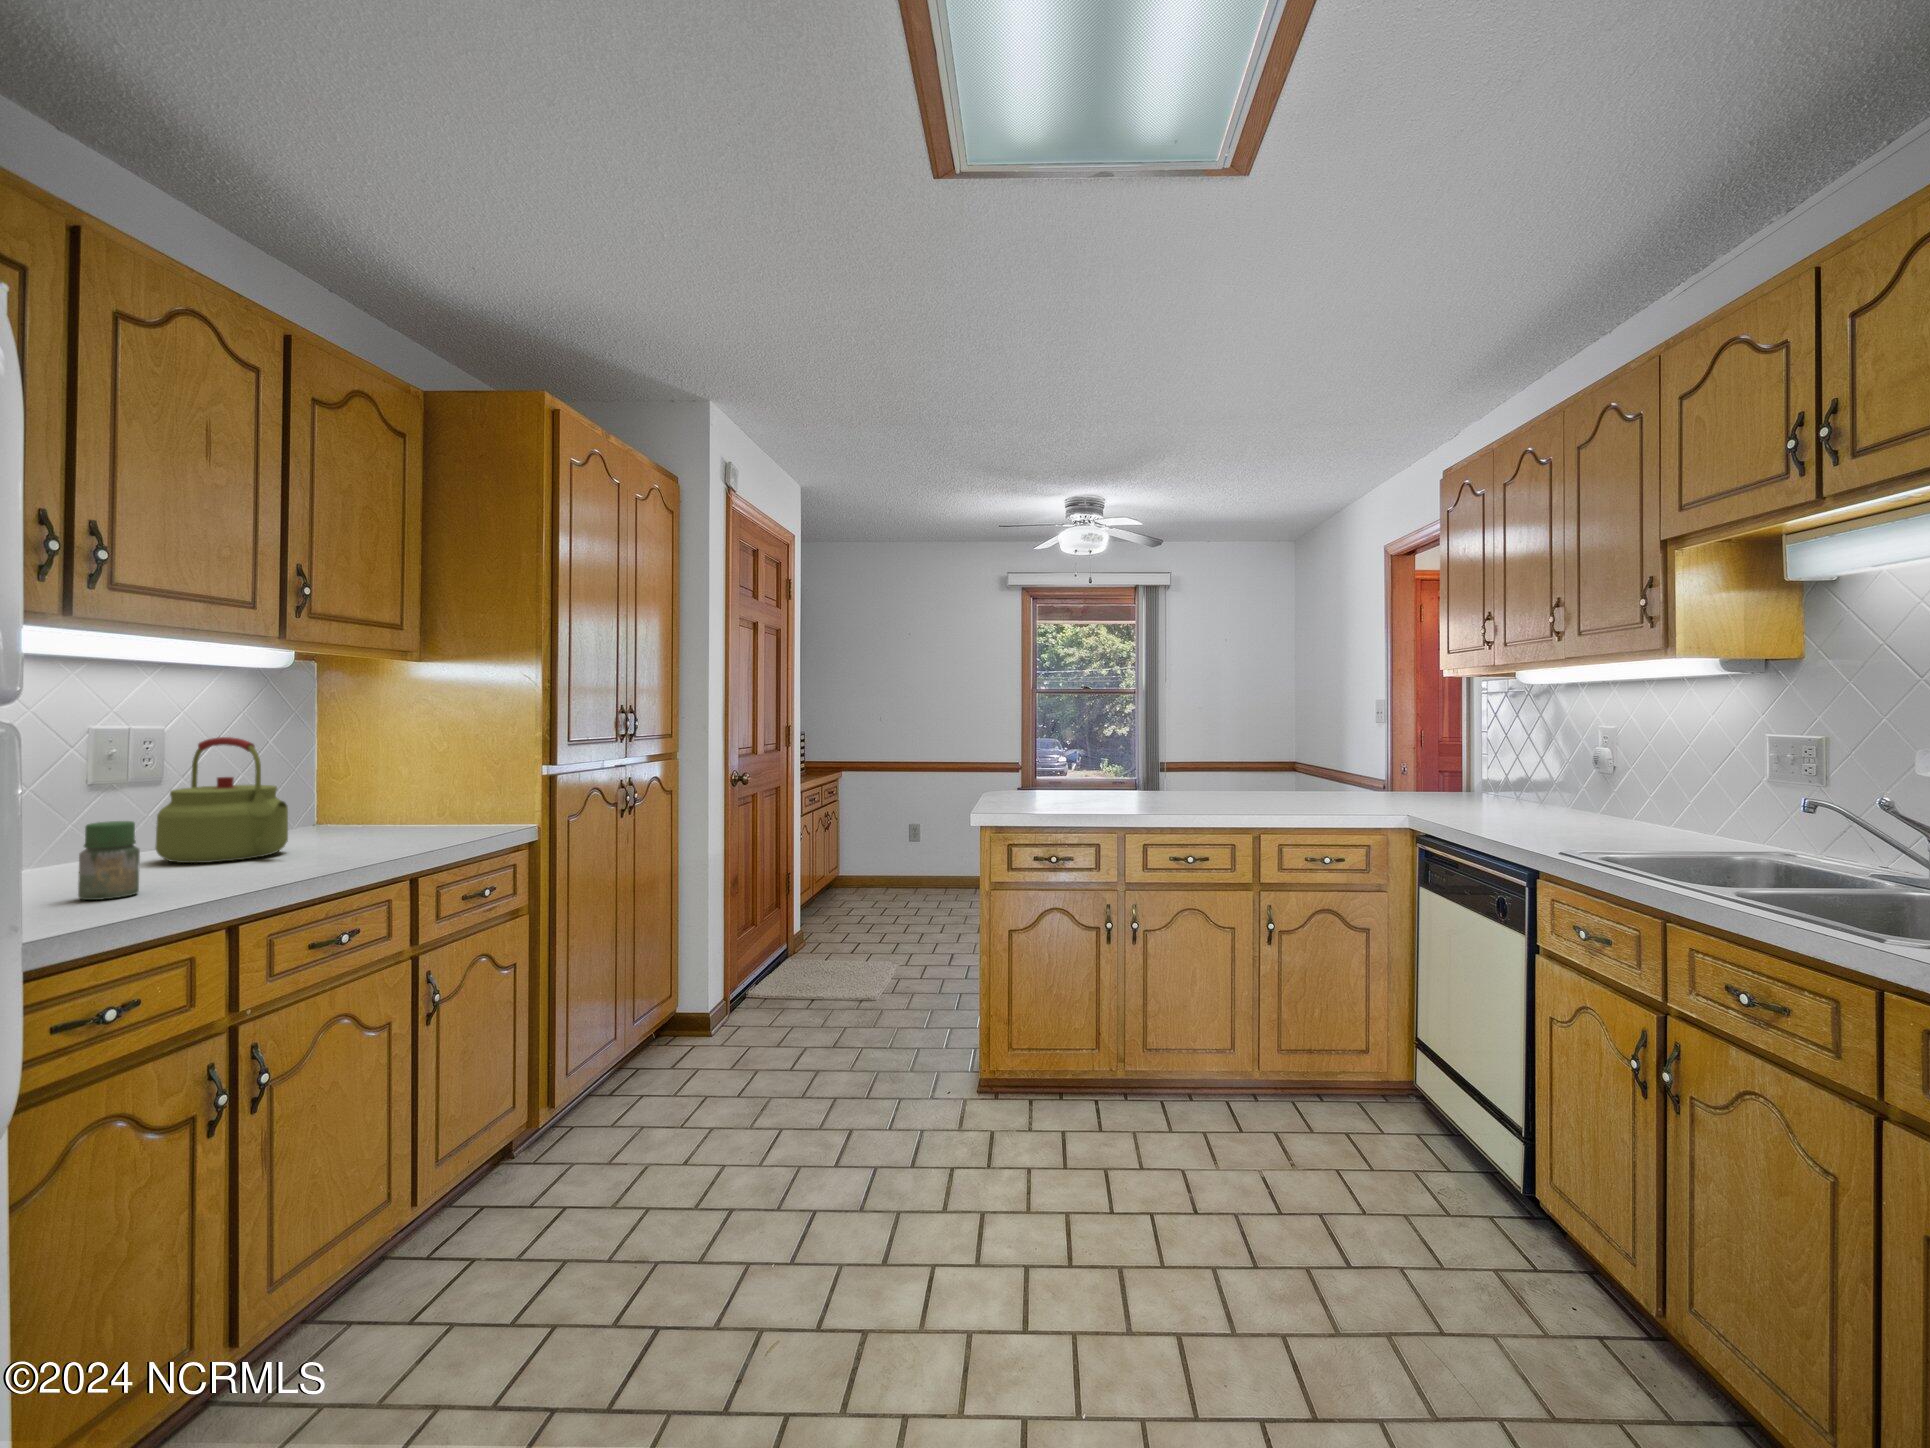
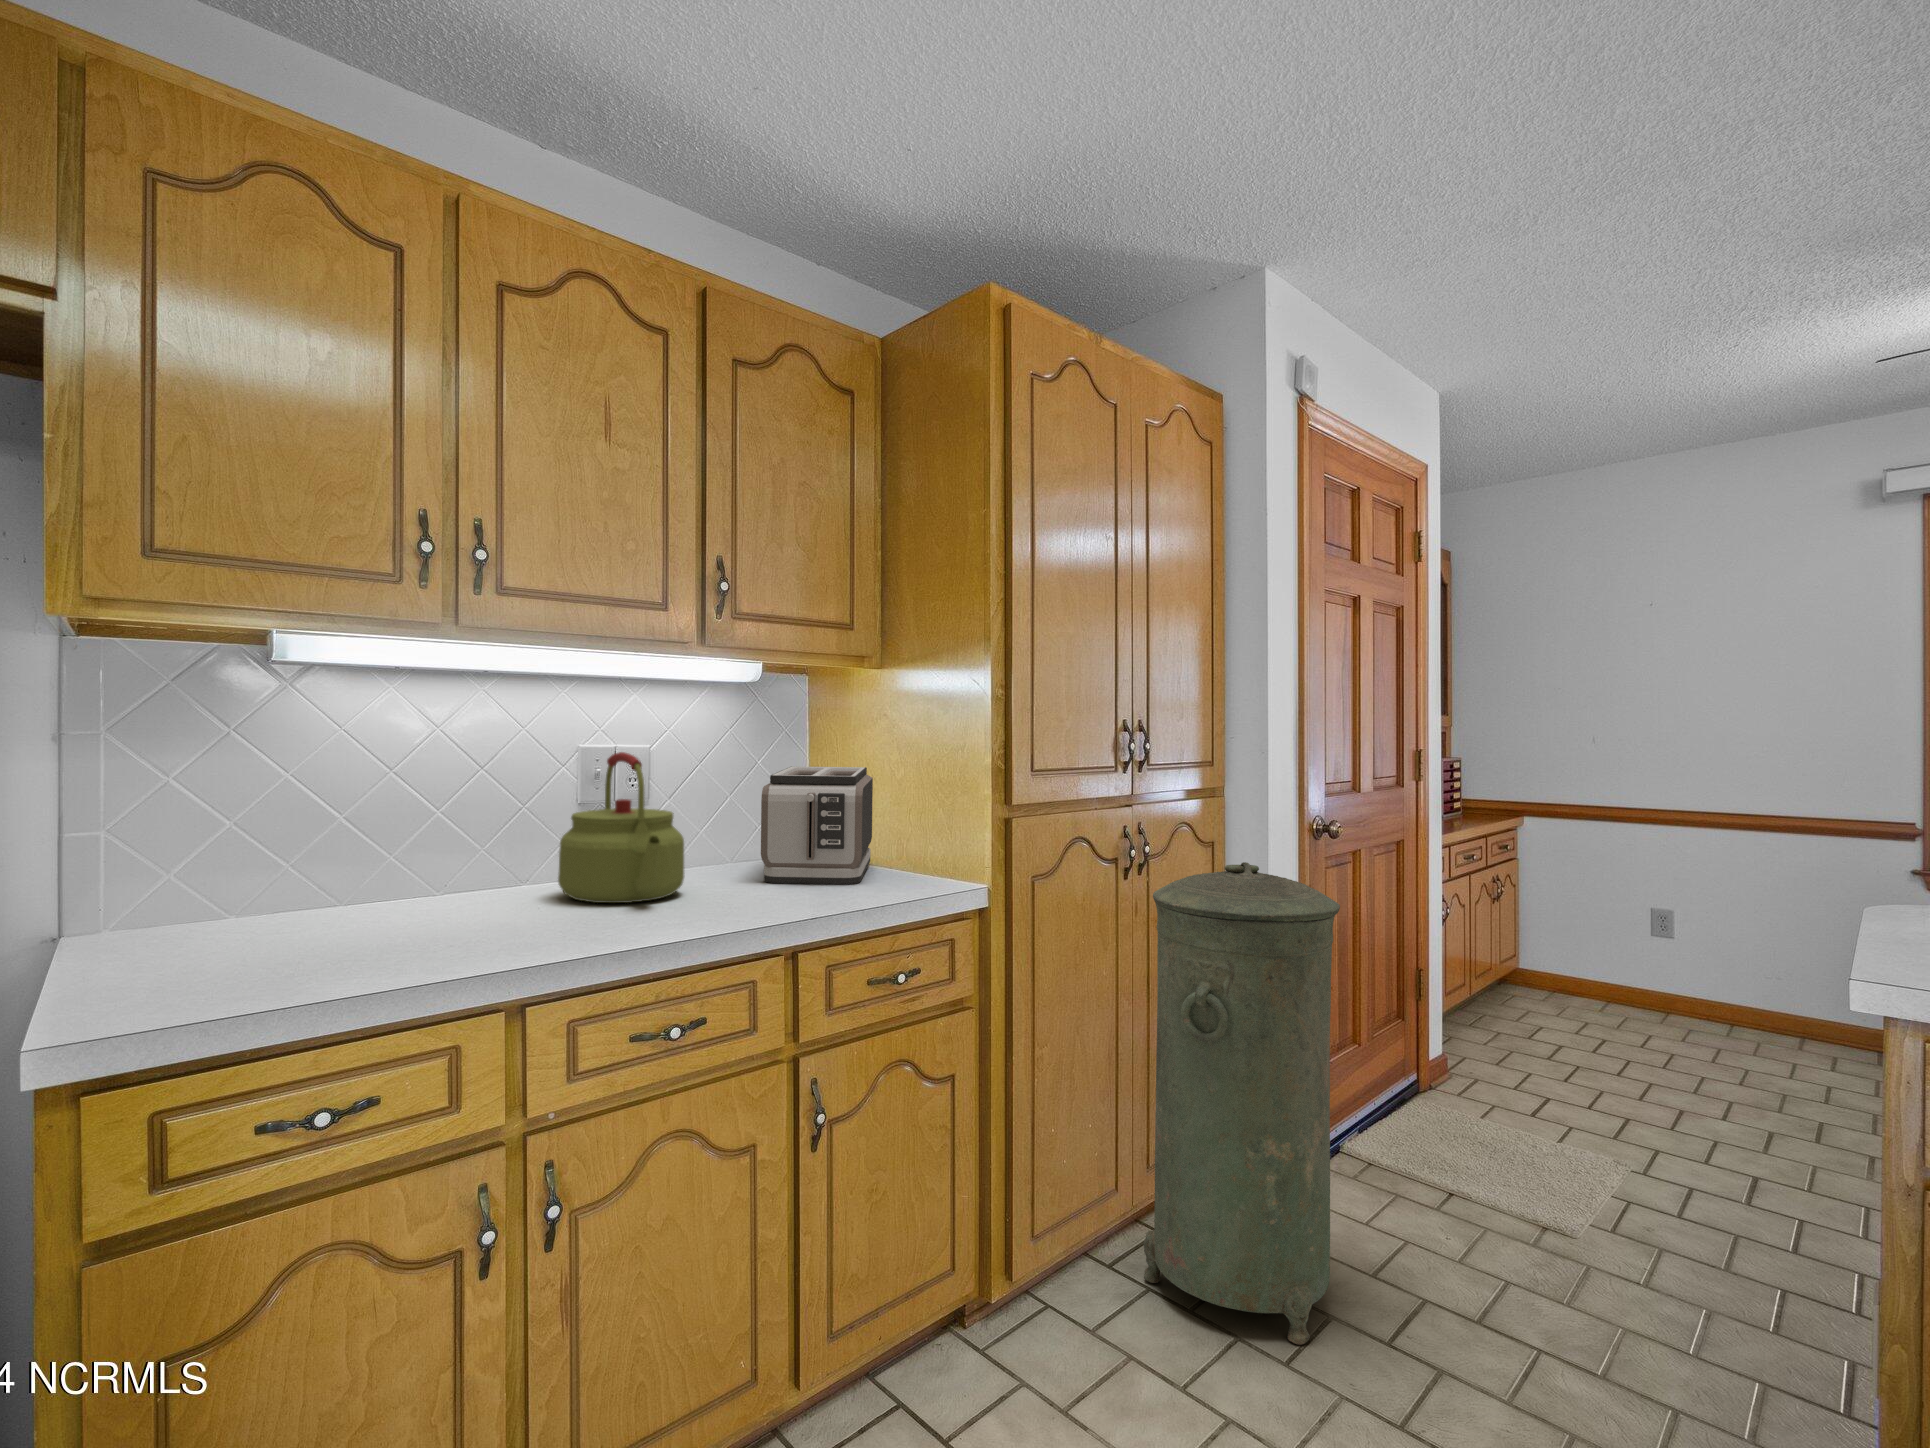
toaster: none [333,747,437,839] -> present [761,766,873,885]
trash can: none [637,798,767,1093] -> present [1144,862,1340,1345]
jar: present [78,821,140,900] -> none [390,855,450,952]

